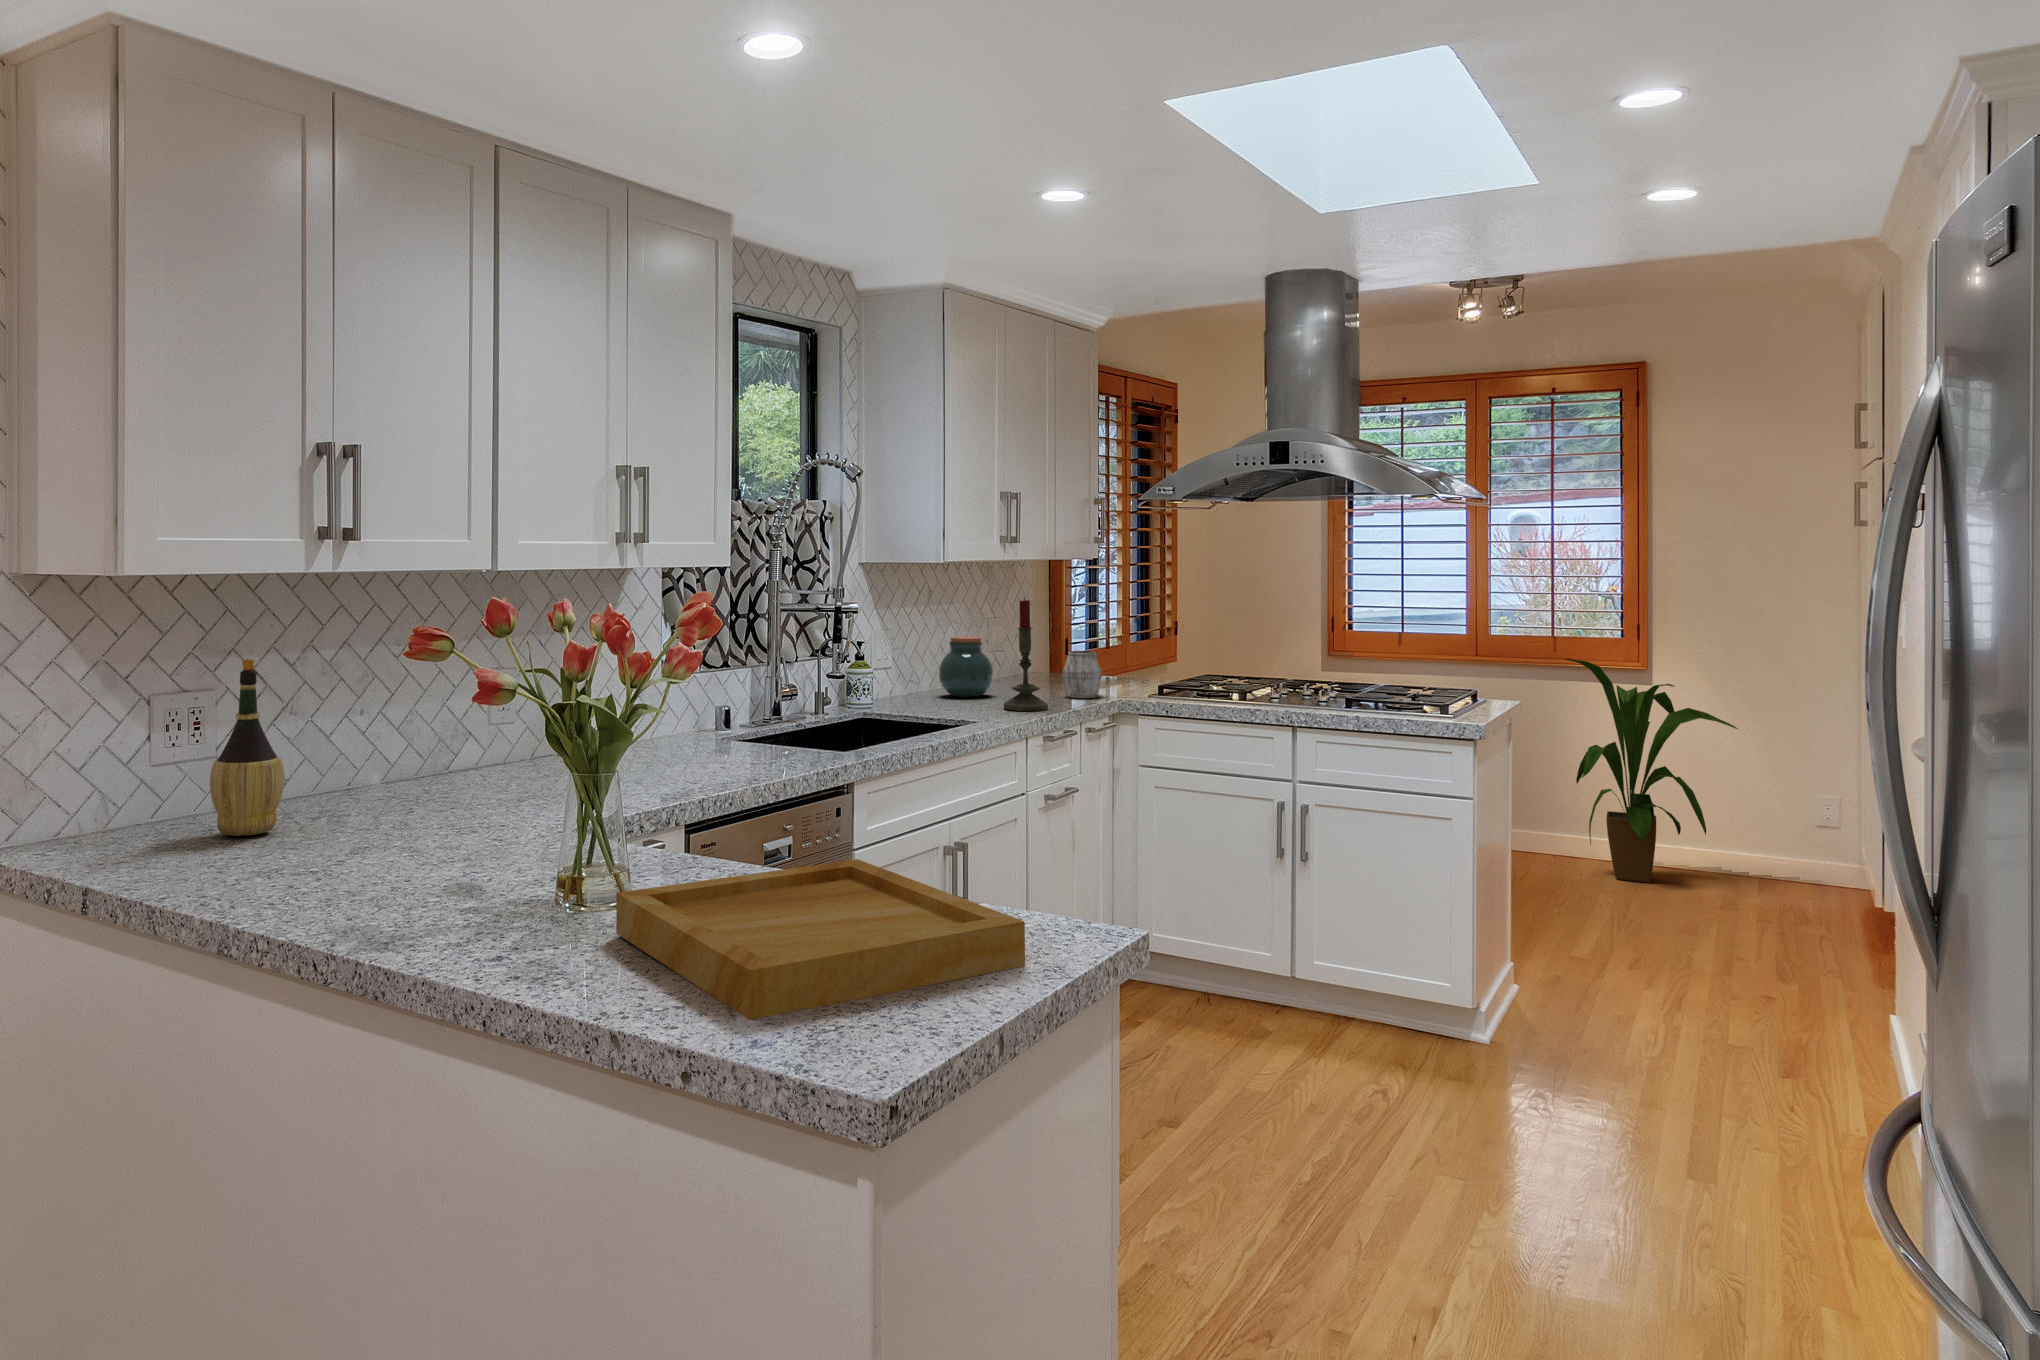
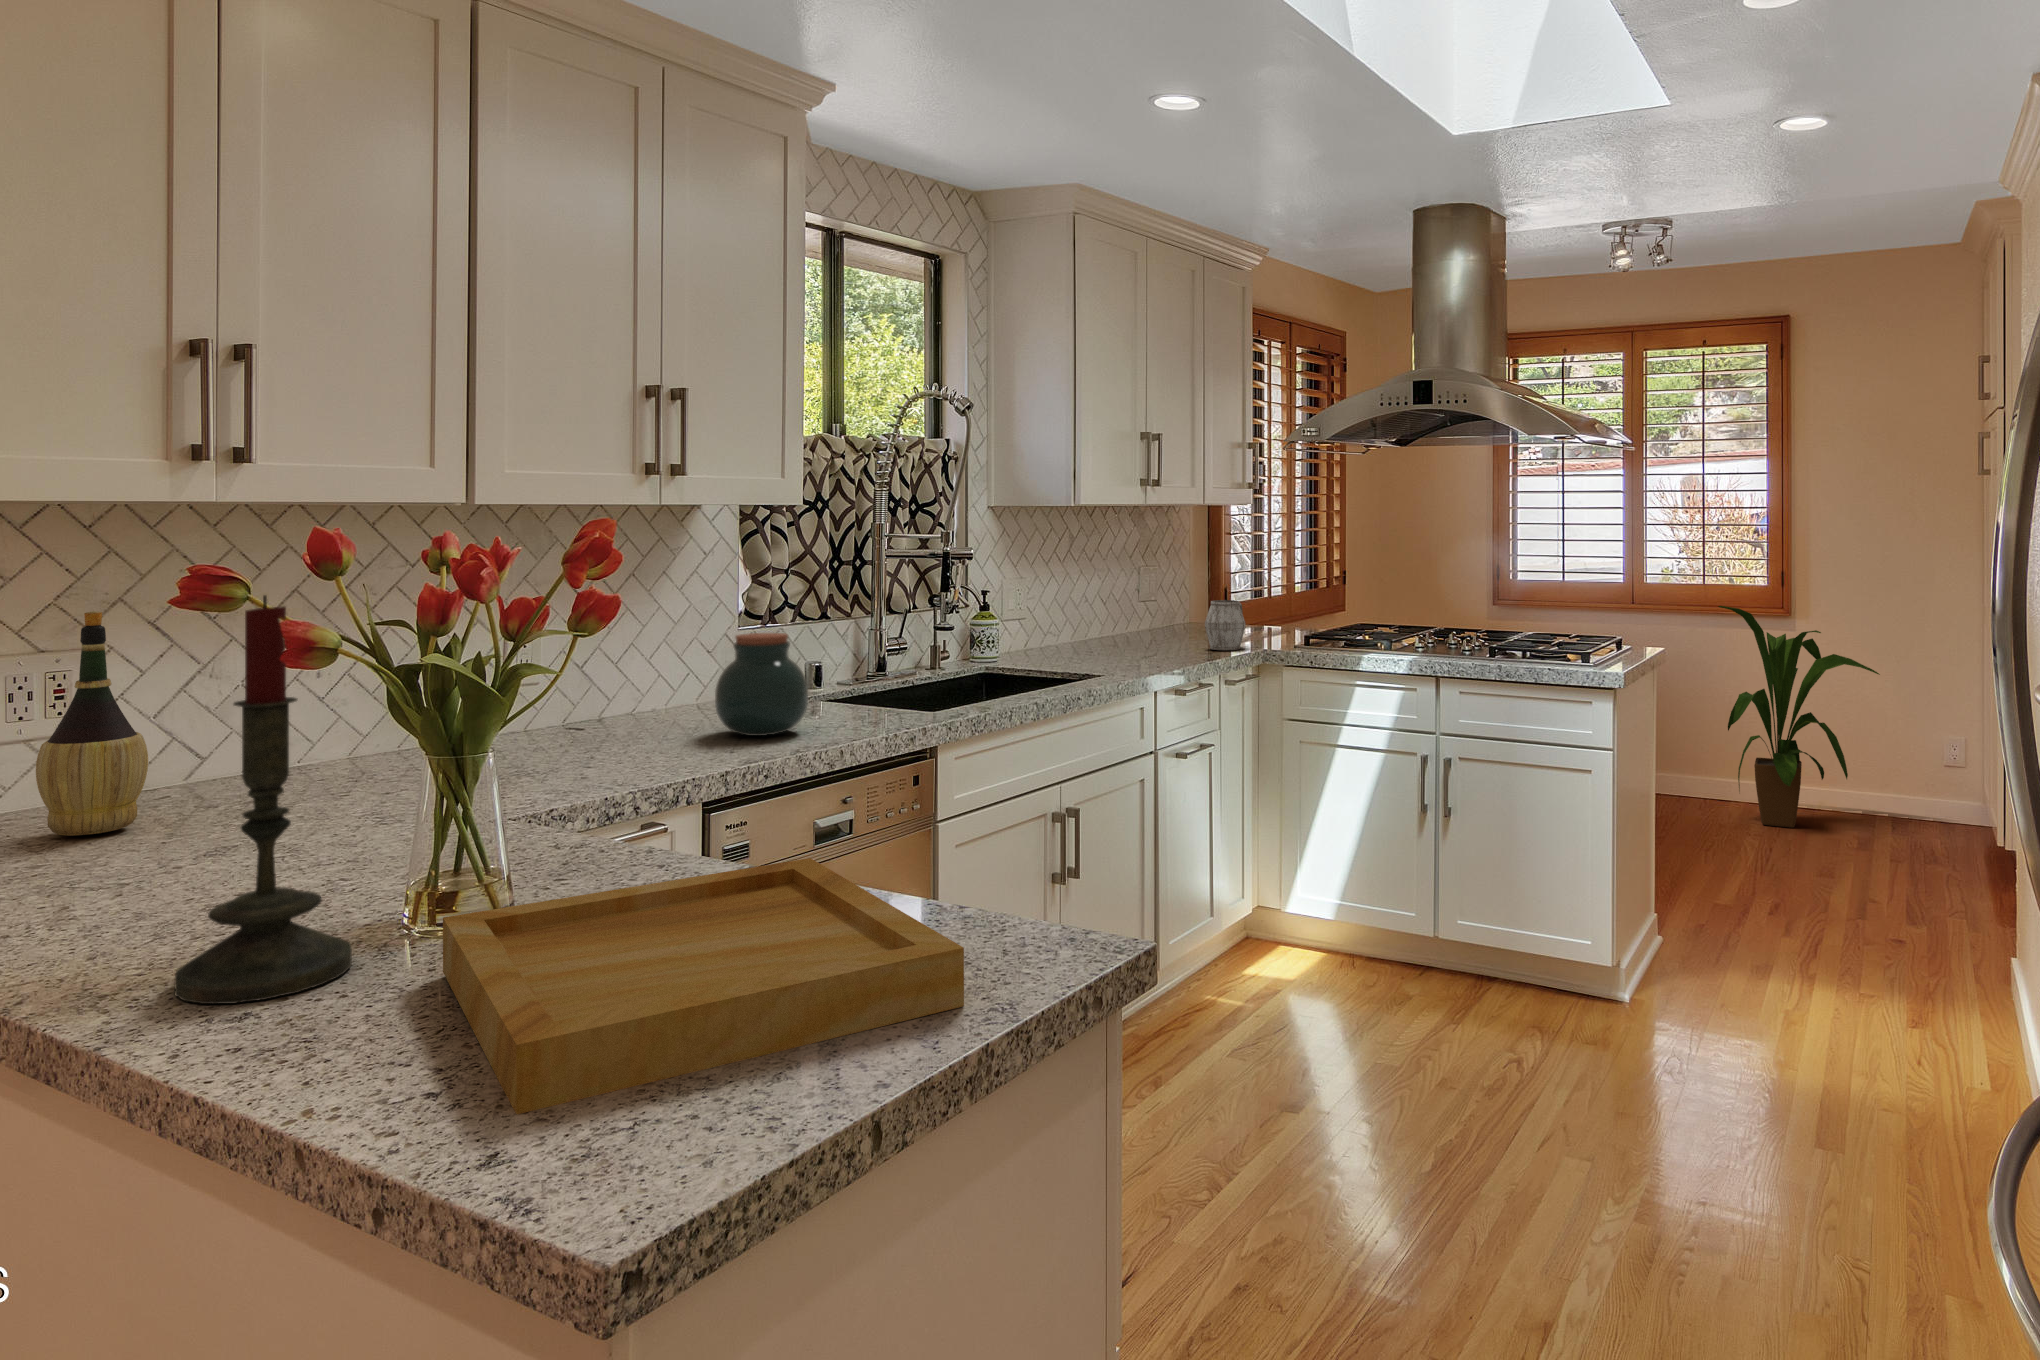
candle: present [1004,597,1048,711] -> present [175,595,352,1004]
jar: present [939,637,993,697] -> present [715,633,808,736]

